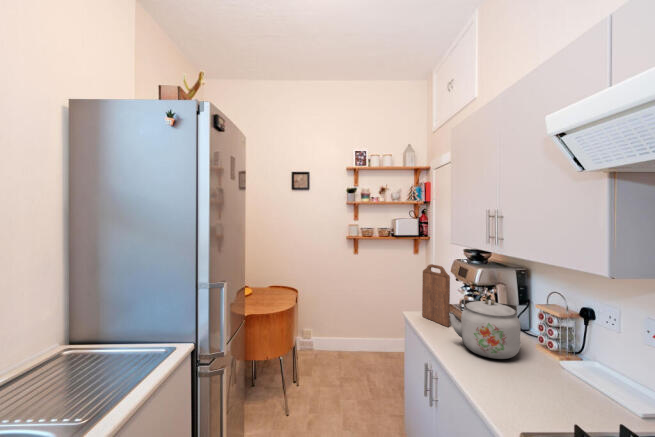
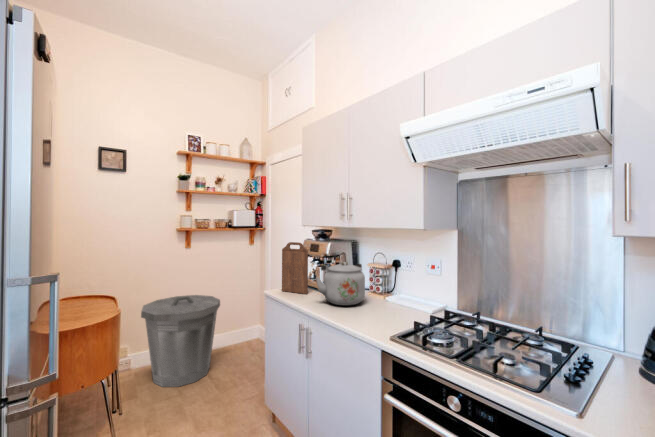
trash can: none [314,296,379,380] -> present [141,295,220,387]

